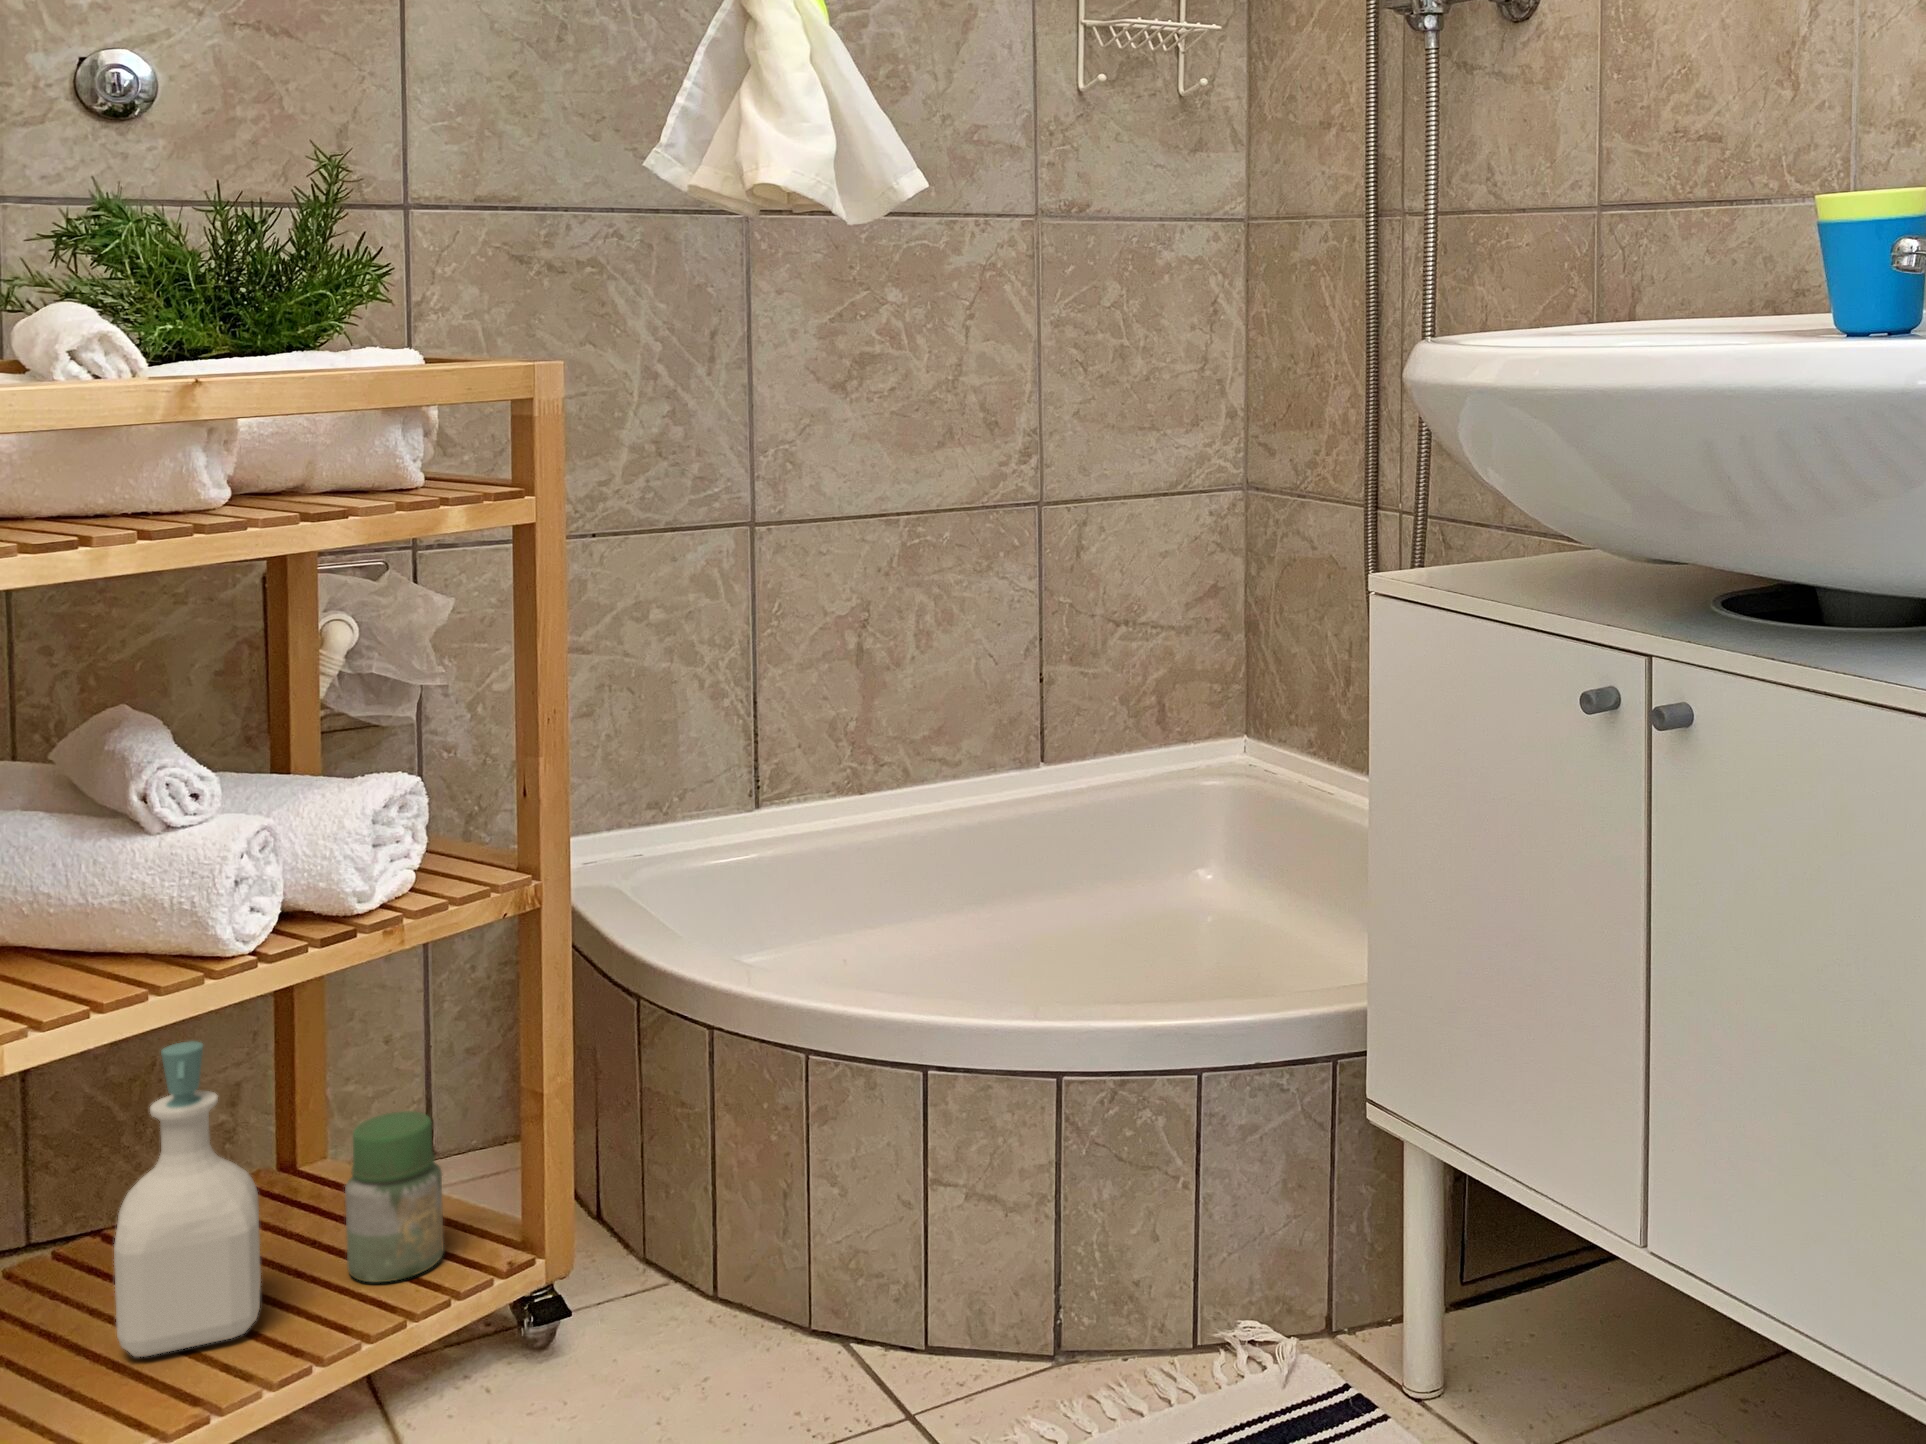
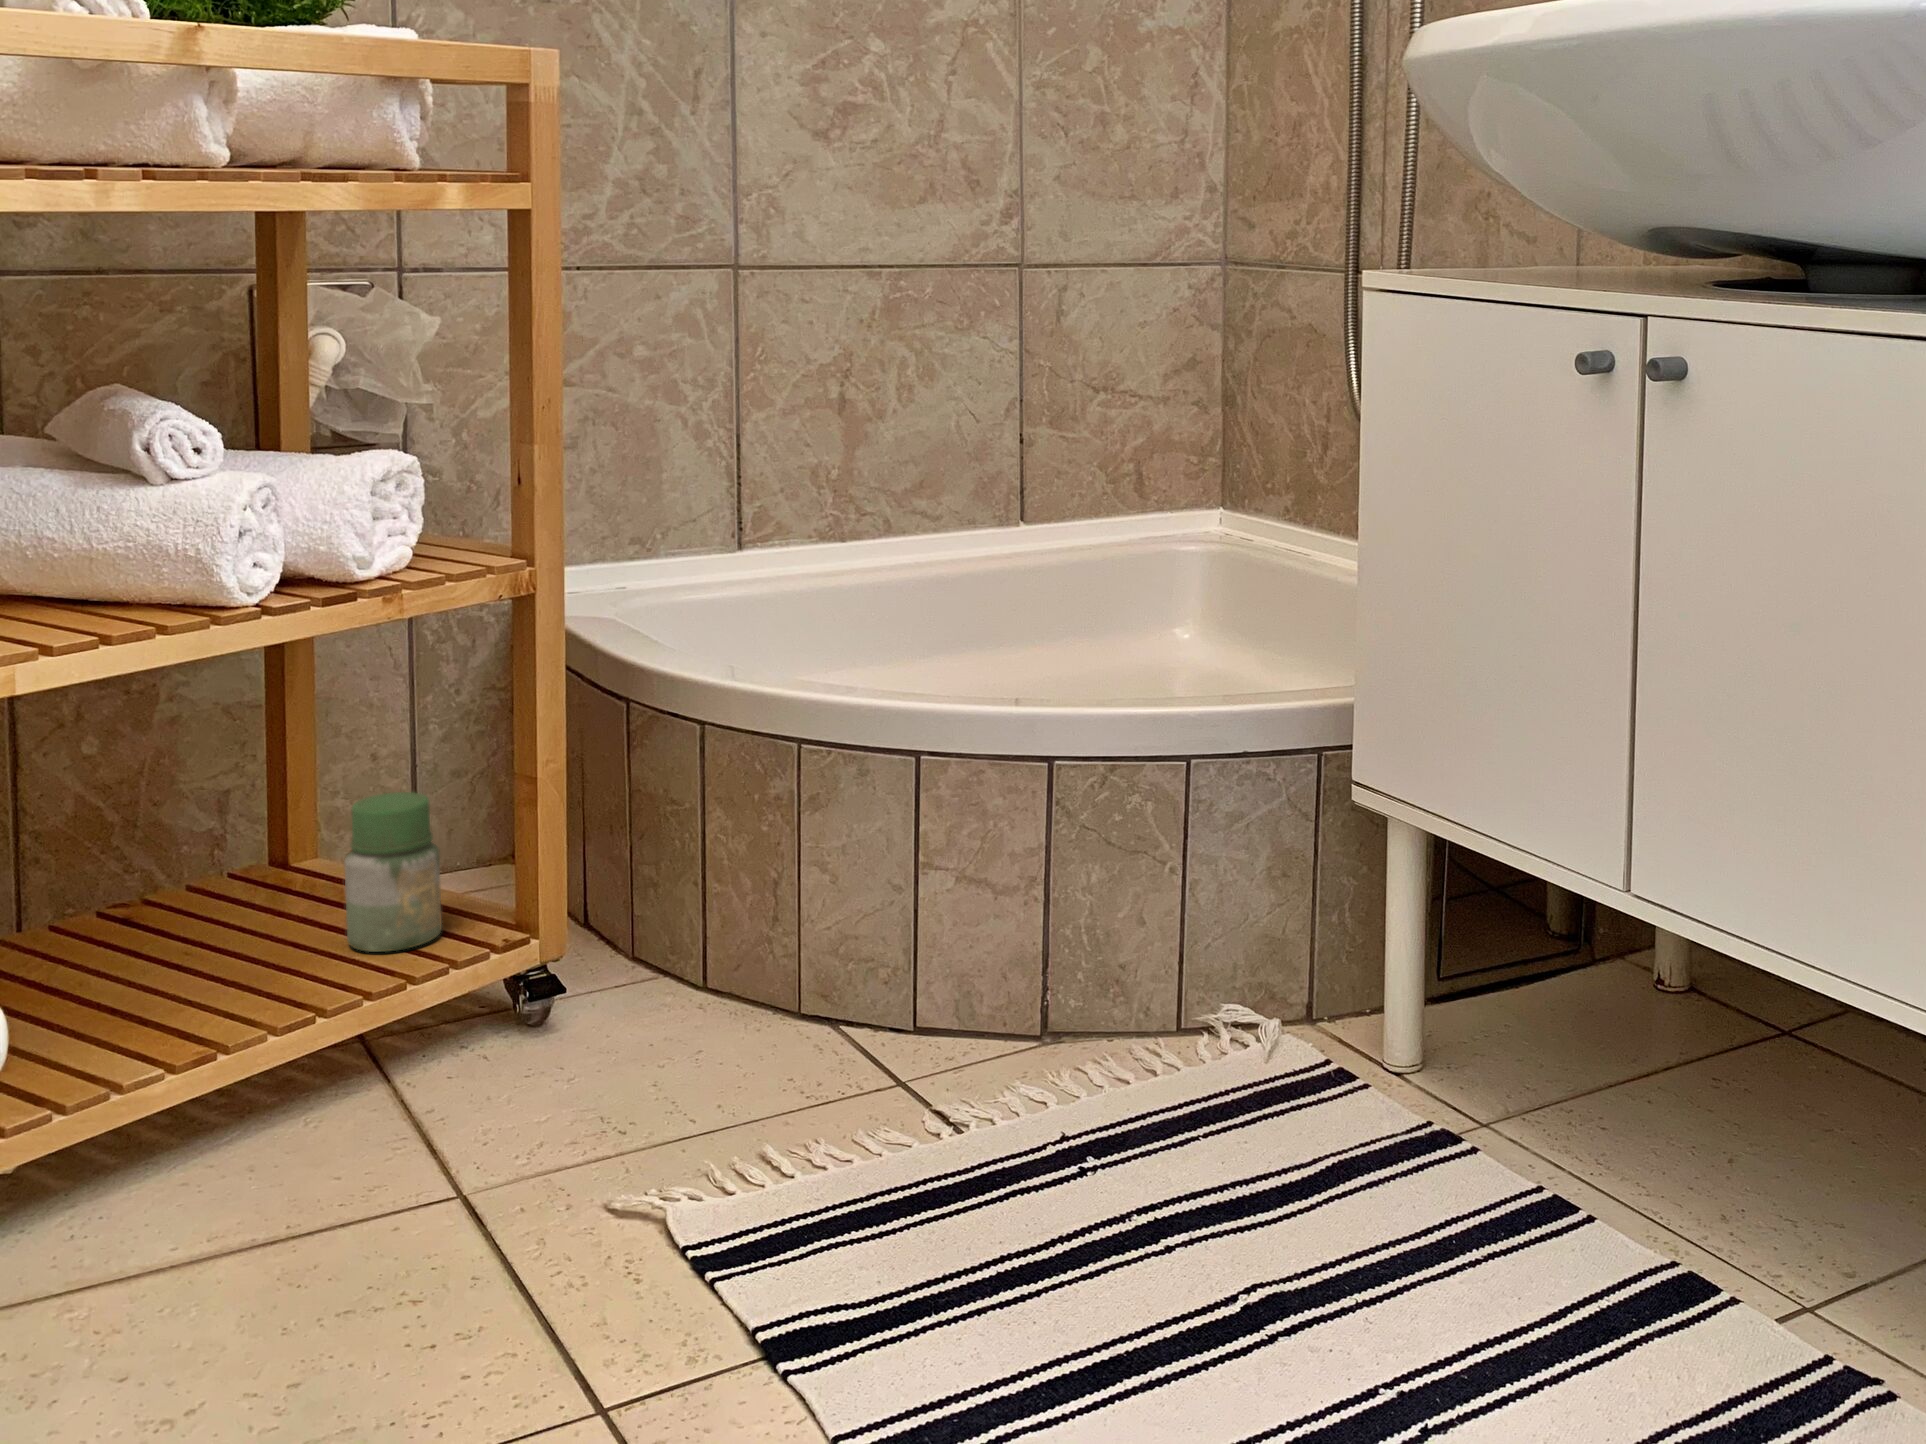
soap bottle: present [114,1041,261,1357] -> none [119,704,263,1005]

